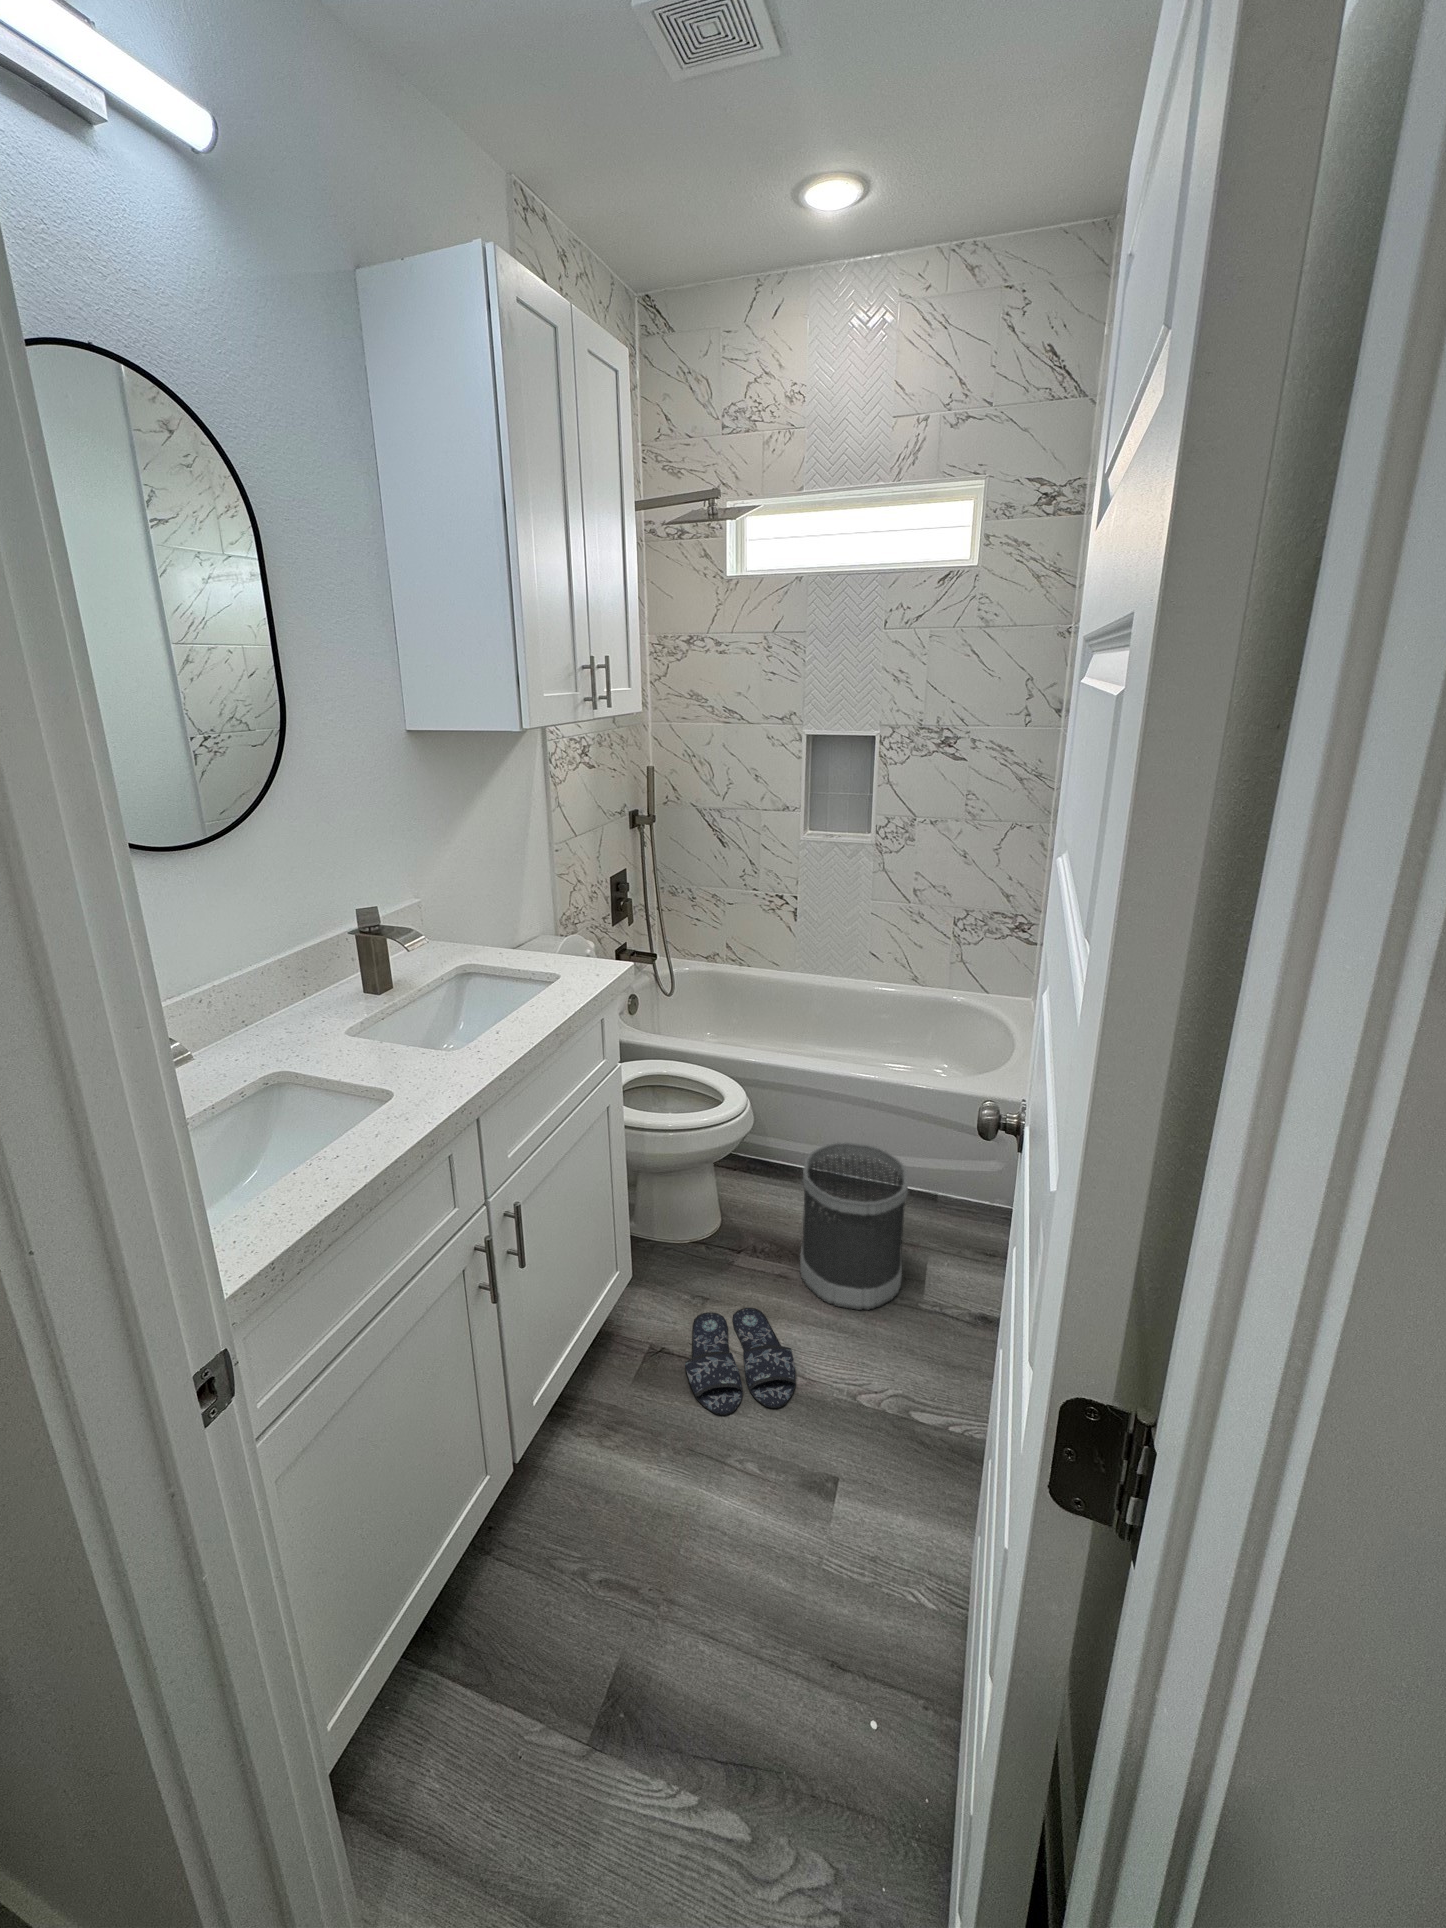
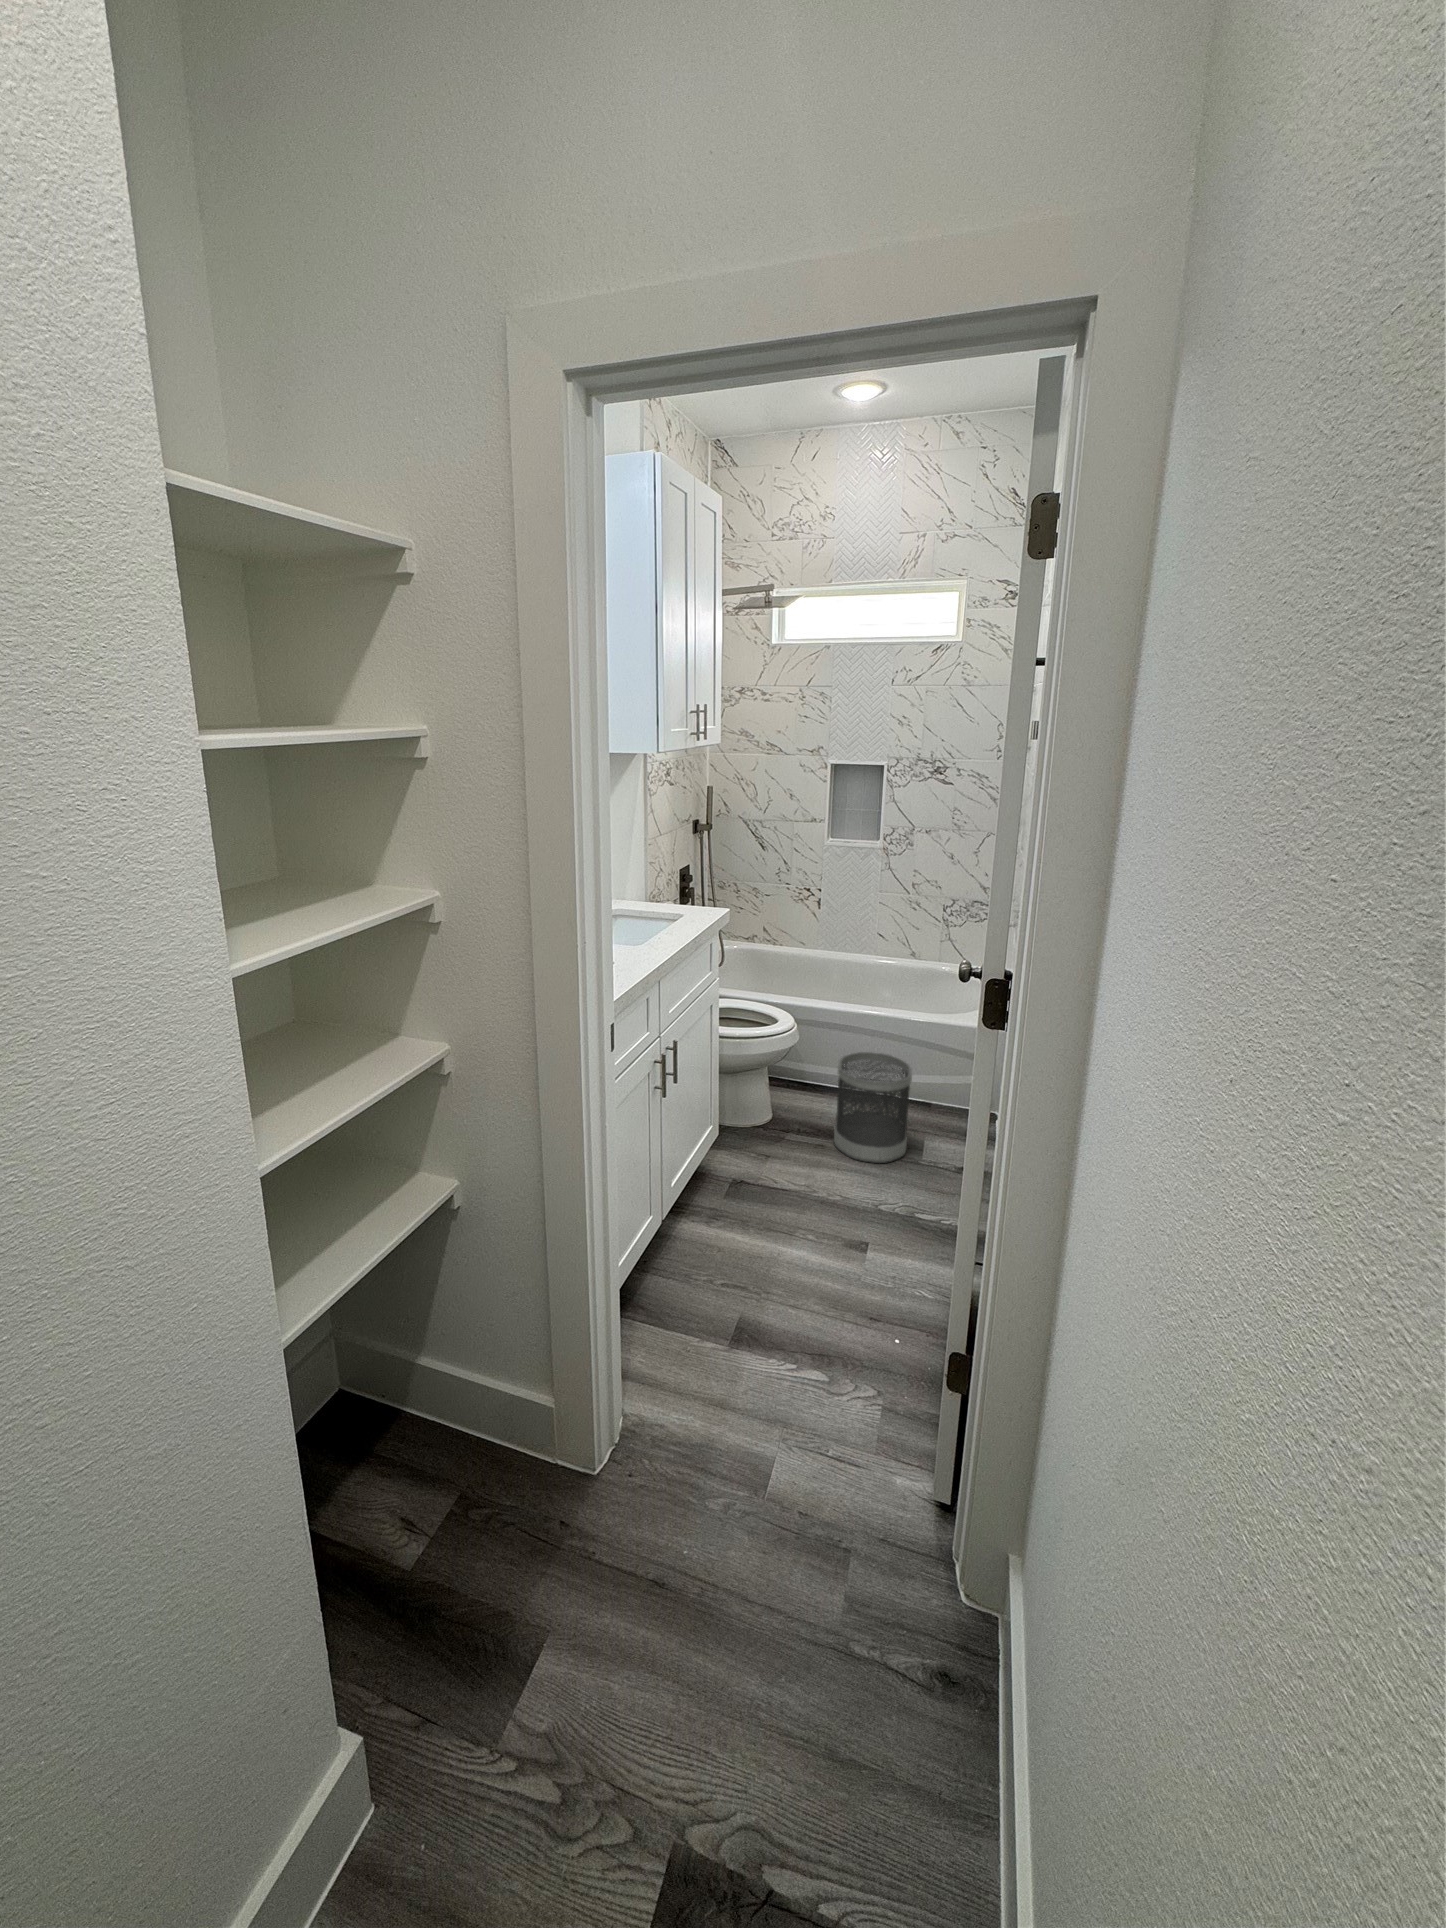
slippers: present [685,1308,796,1415] -> none [760,1161,836,1212]

